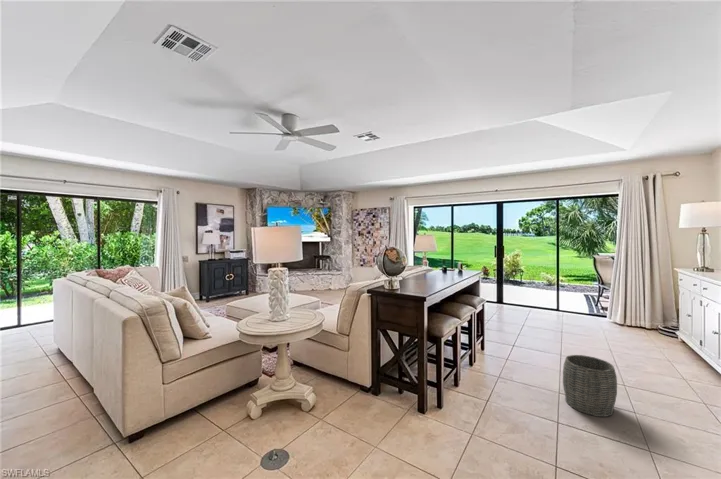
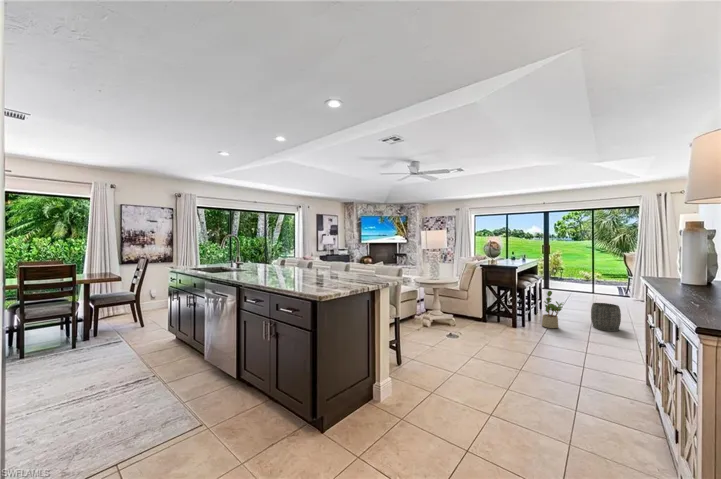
potted plant: none [476,337,516,411] -> present [542,291,563,328]

